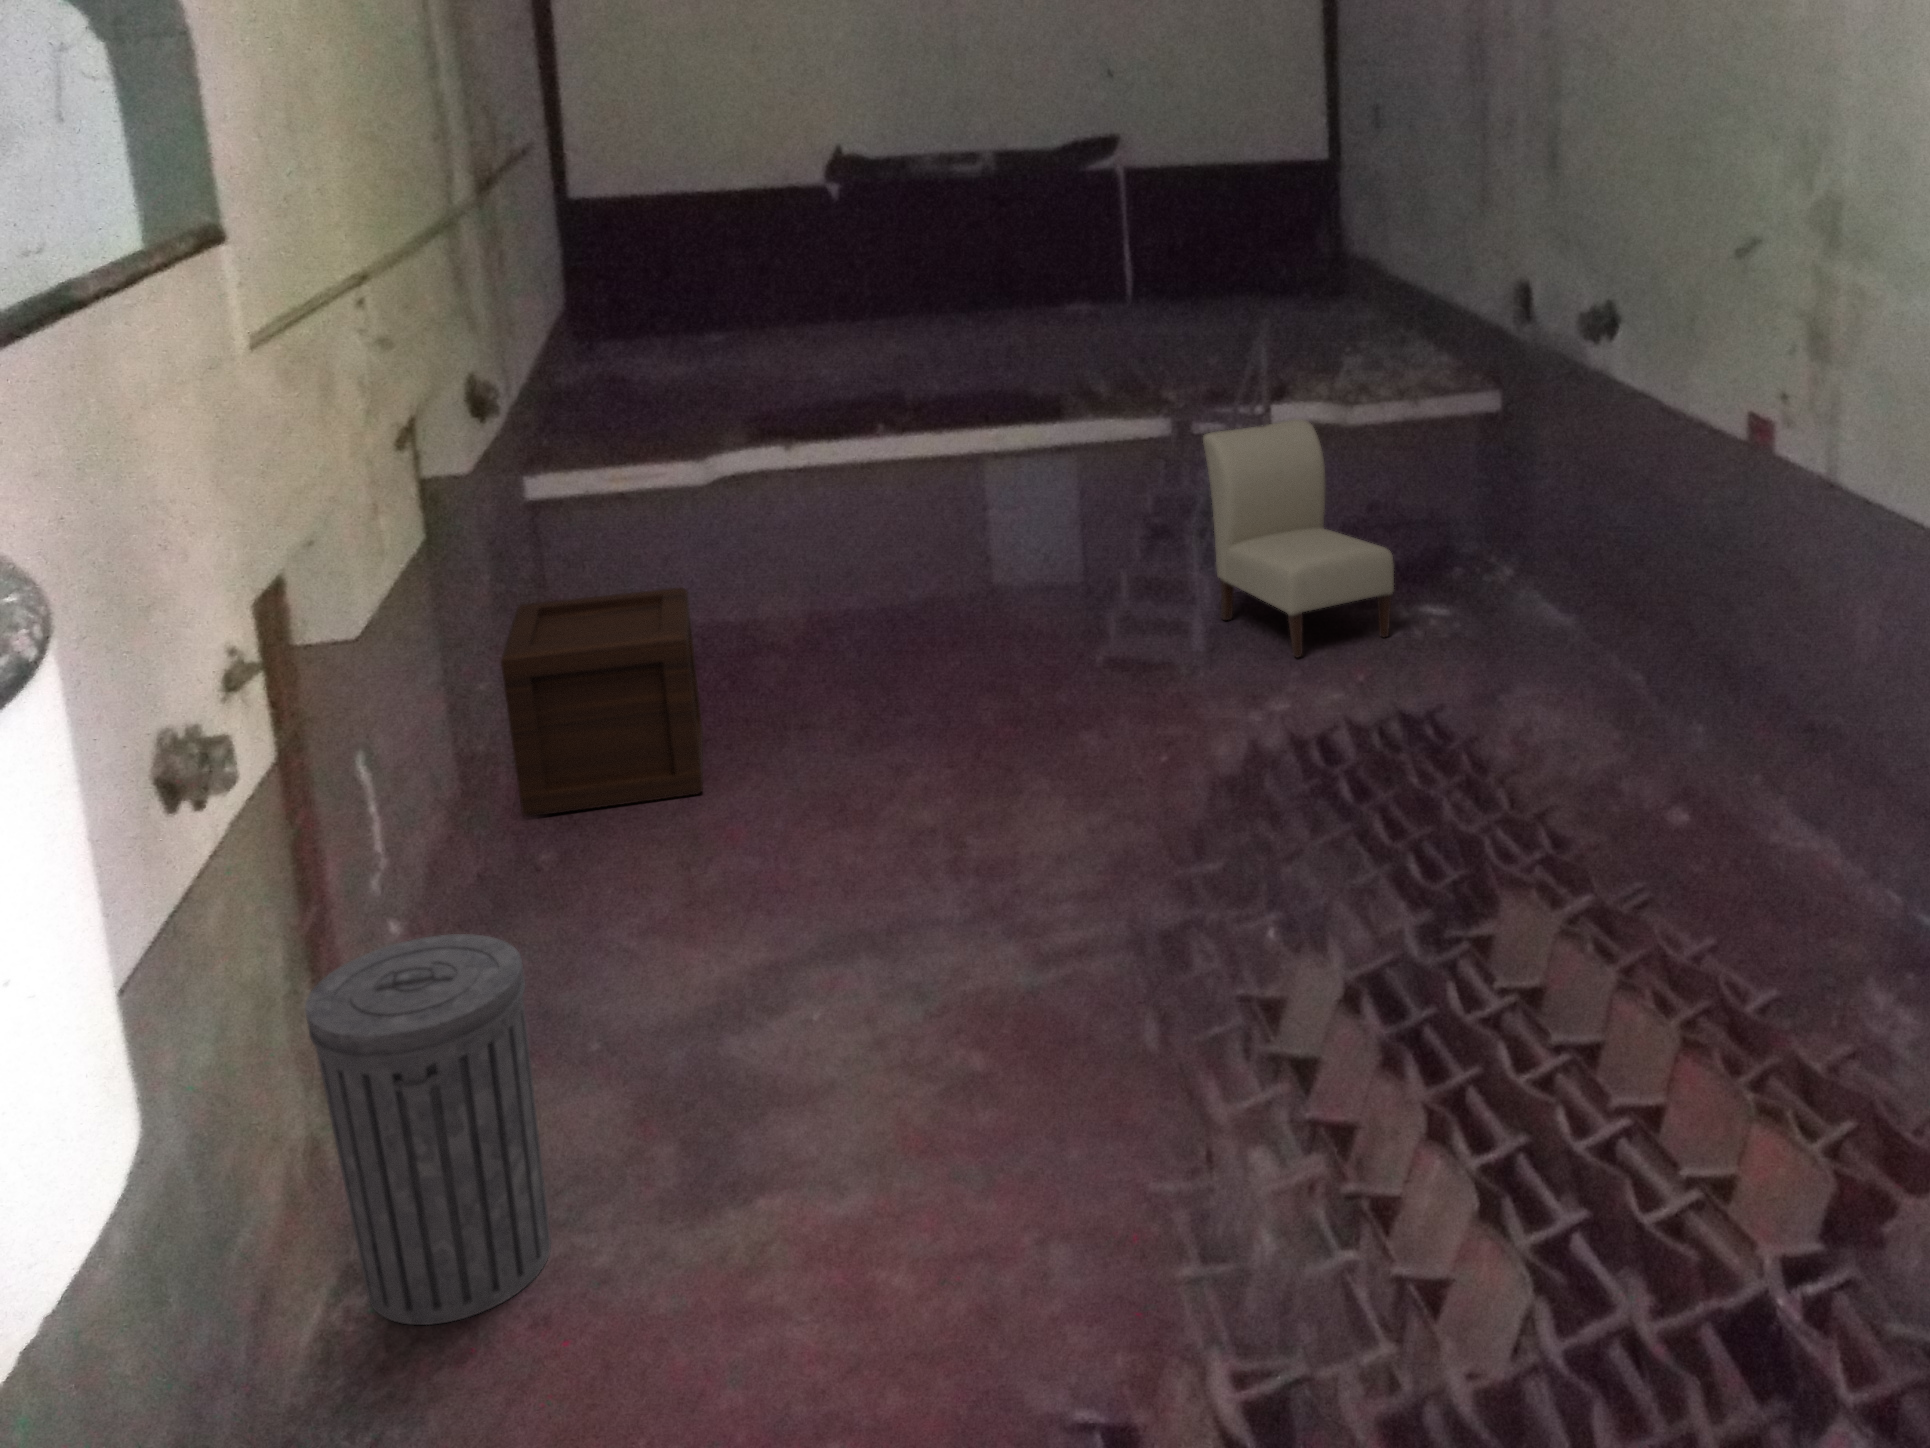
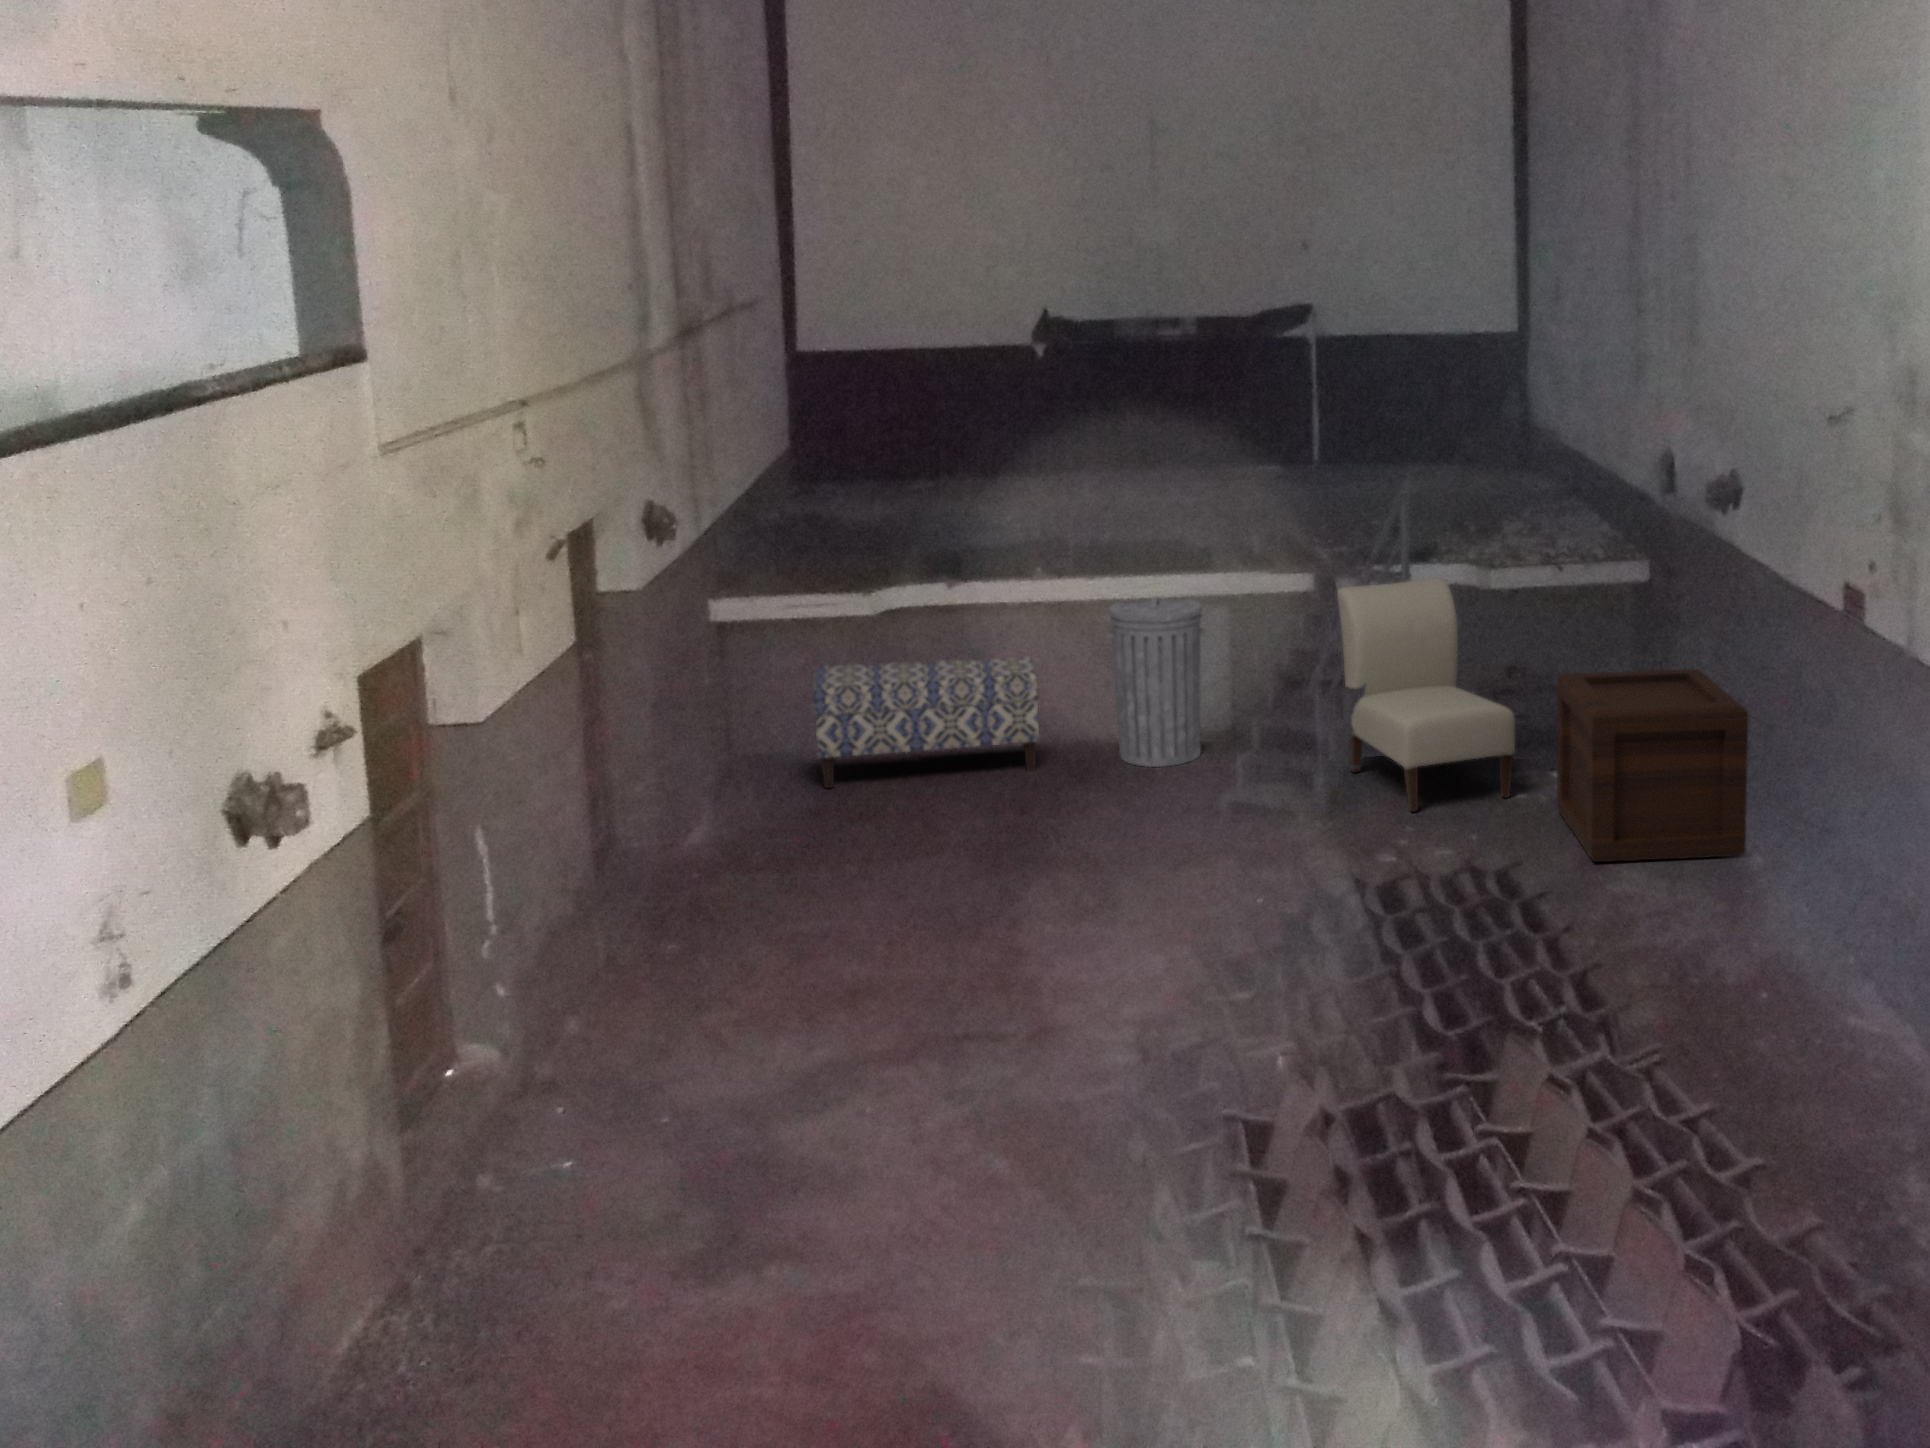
bench: none [640,511,895,672] -> present [812,657,1039,788]
wooden crate: present [501,588,703,817] -> present [1557,669,1748,862]
trash can: present [305,934,551,1325] -> present [1107,597,1205,767]

